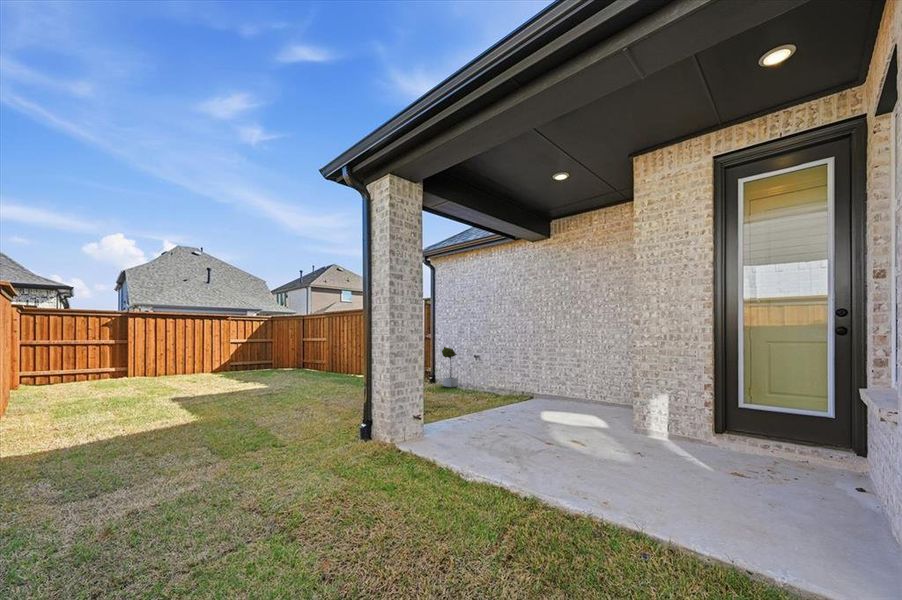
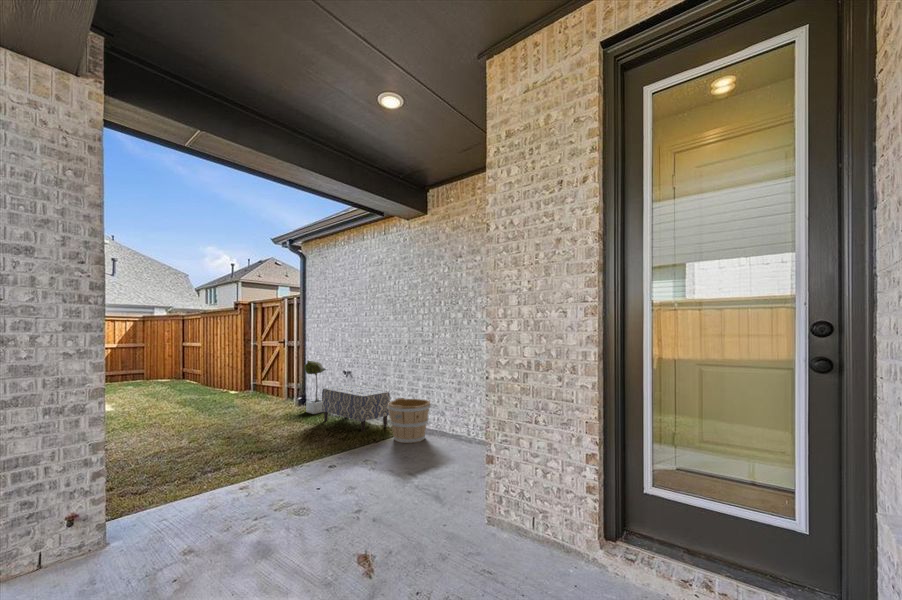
bench: none [463,366,518,397] -> present [322,385,390,432]
wooden bucket: none [525,373,557,403] -> present [388,398,431,443]

